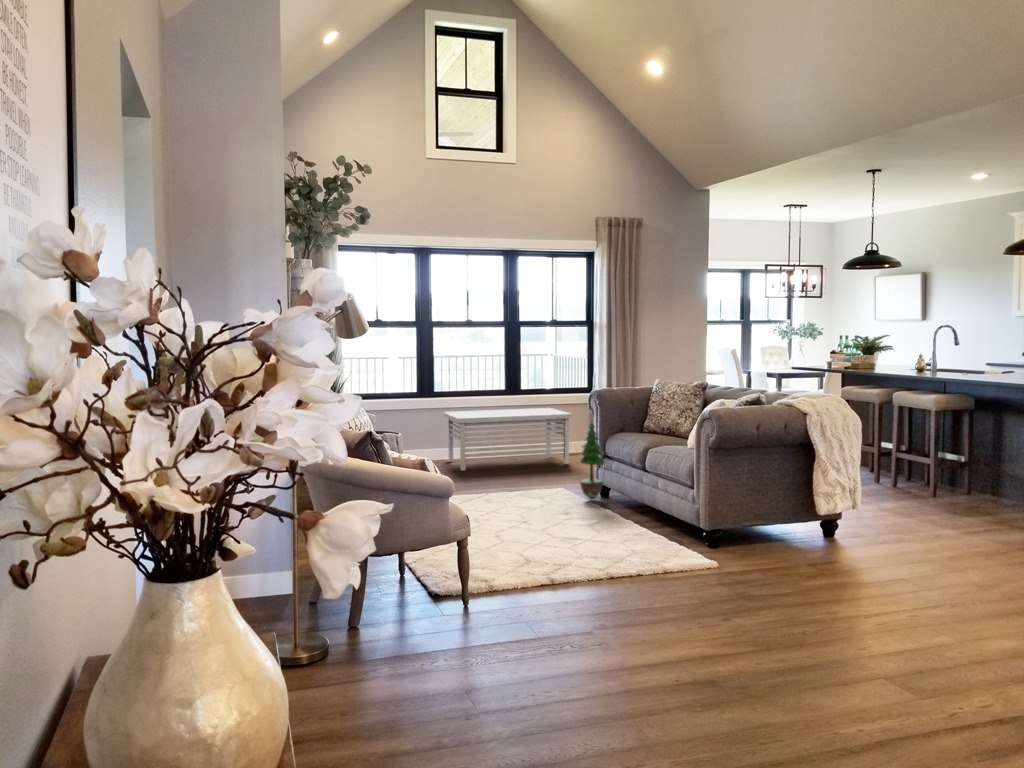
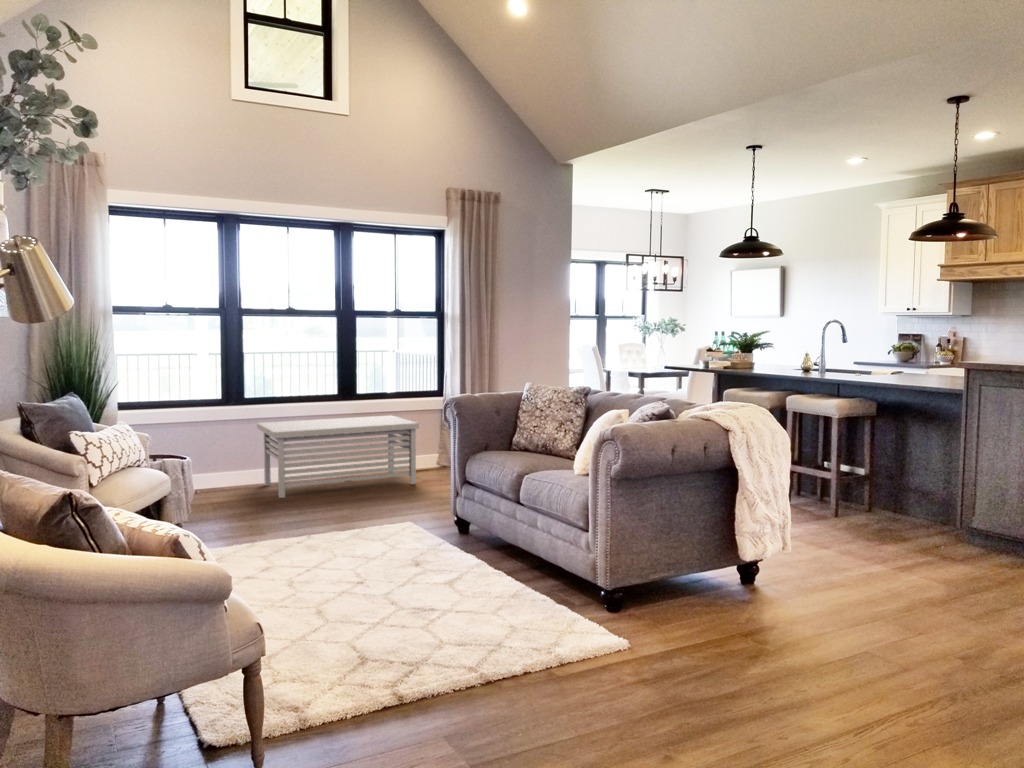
potted tree: present [578,422,605,500] -> none [429,437,465,538]

